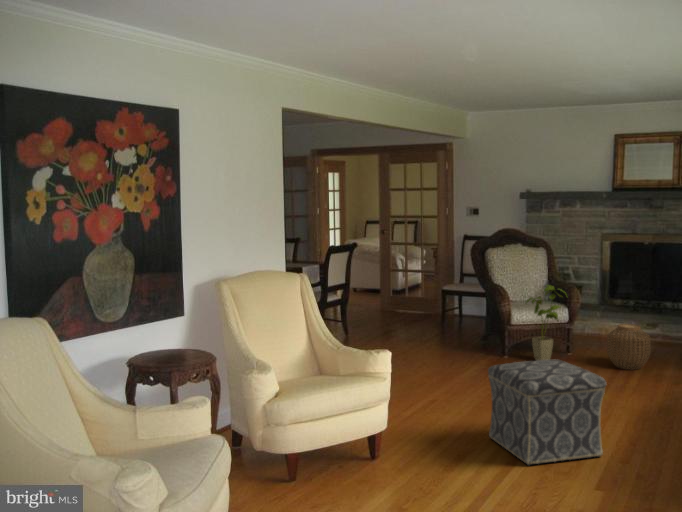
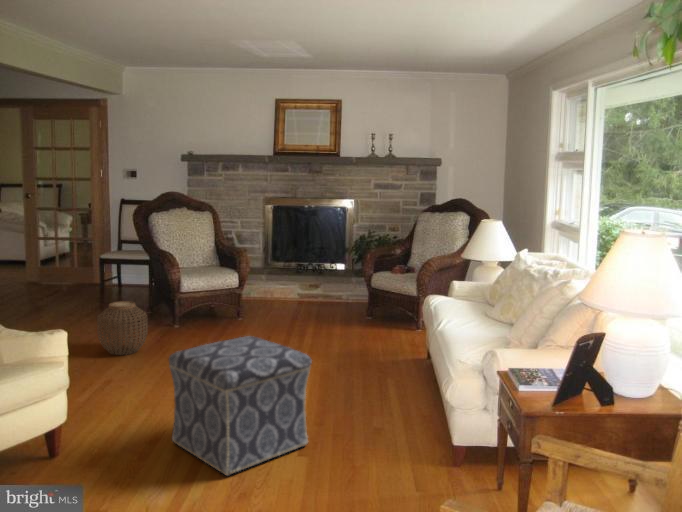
house plant: present [526,285,566,360] -> none [197,249,241,332]
woven basket: present [607,324,651,370] -> present [97,301,148,355]

